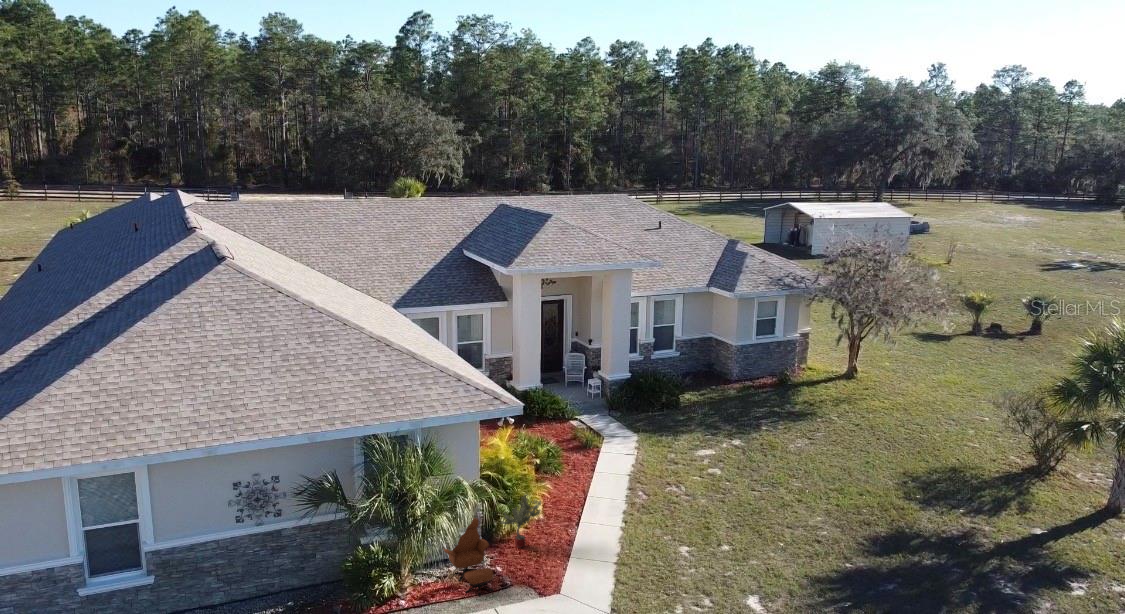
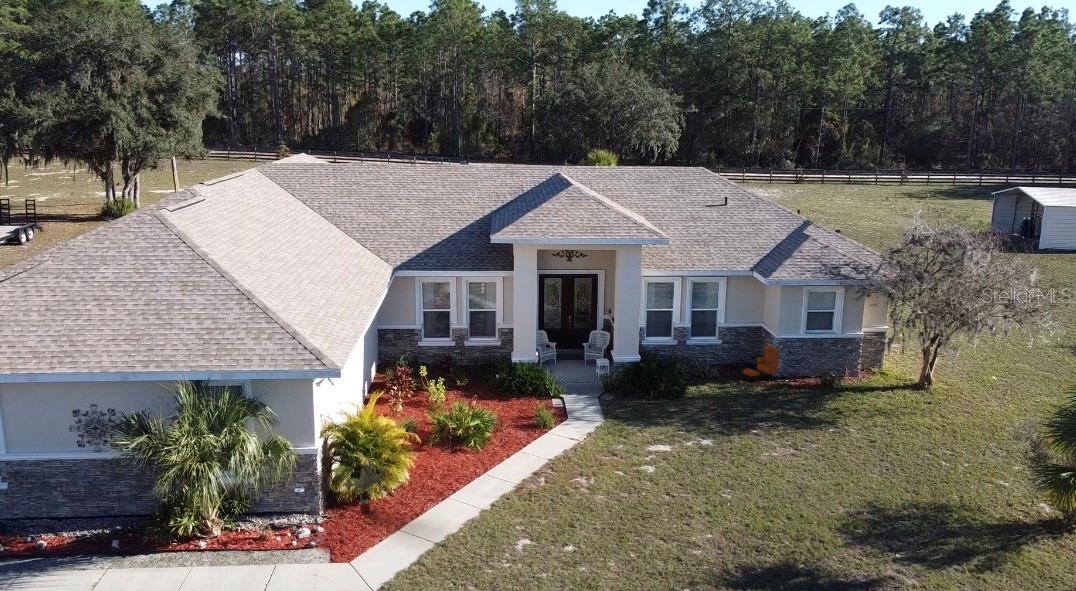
lounge chair: present [444,518,493,596] -> present [743,345,780,383]

